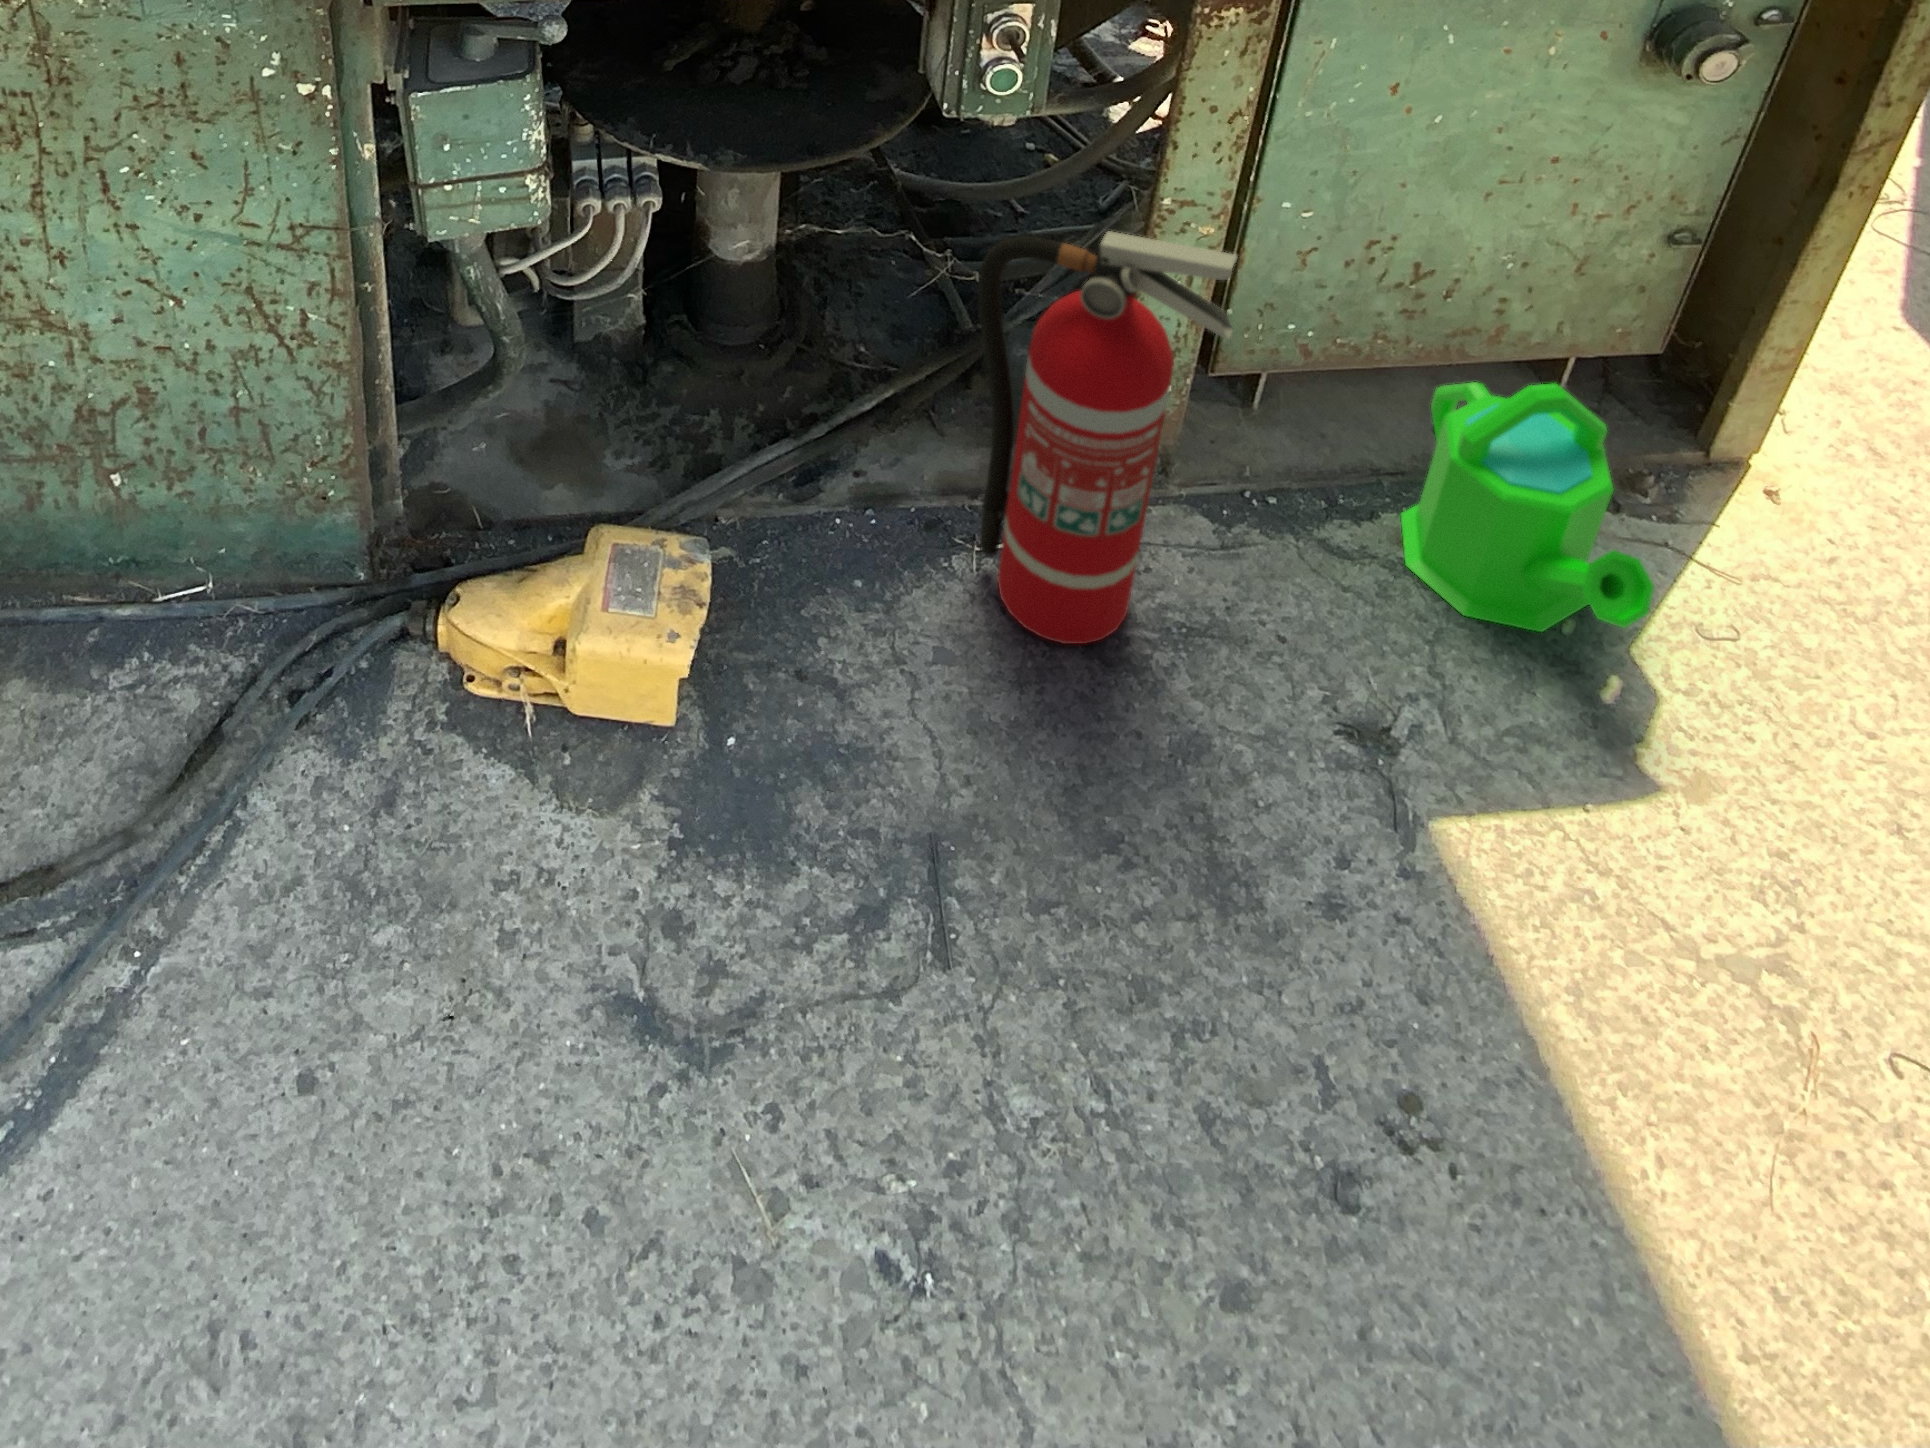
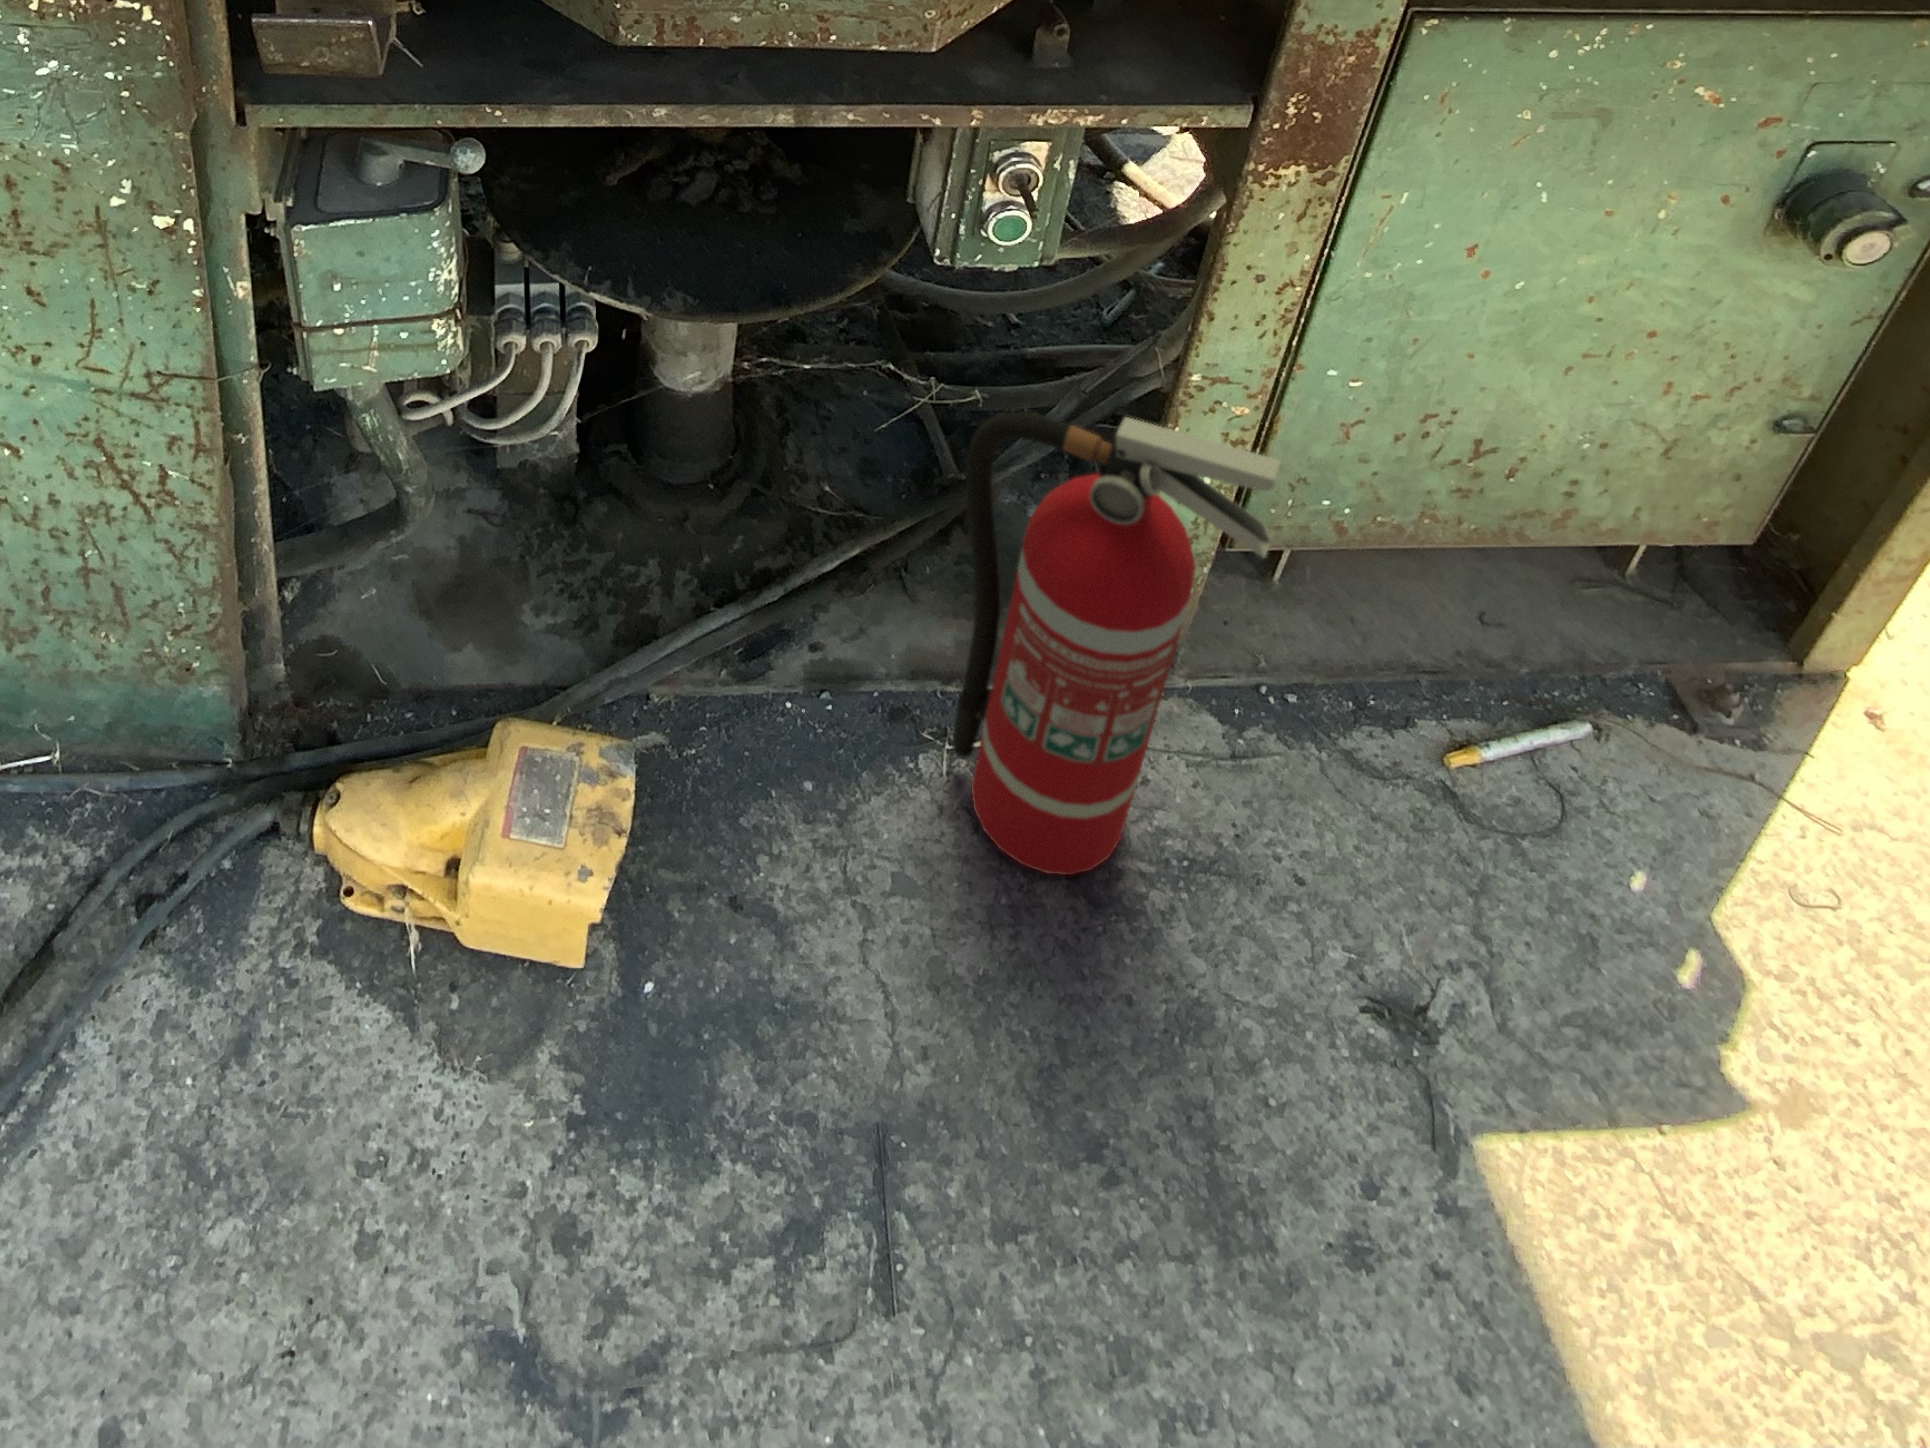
watering can: present [1401,382,1654,632] -> none [1440,572,1750,905]

